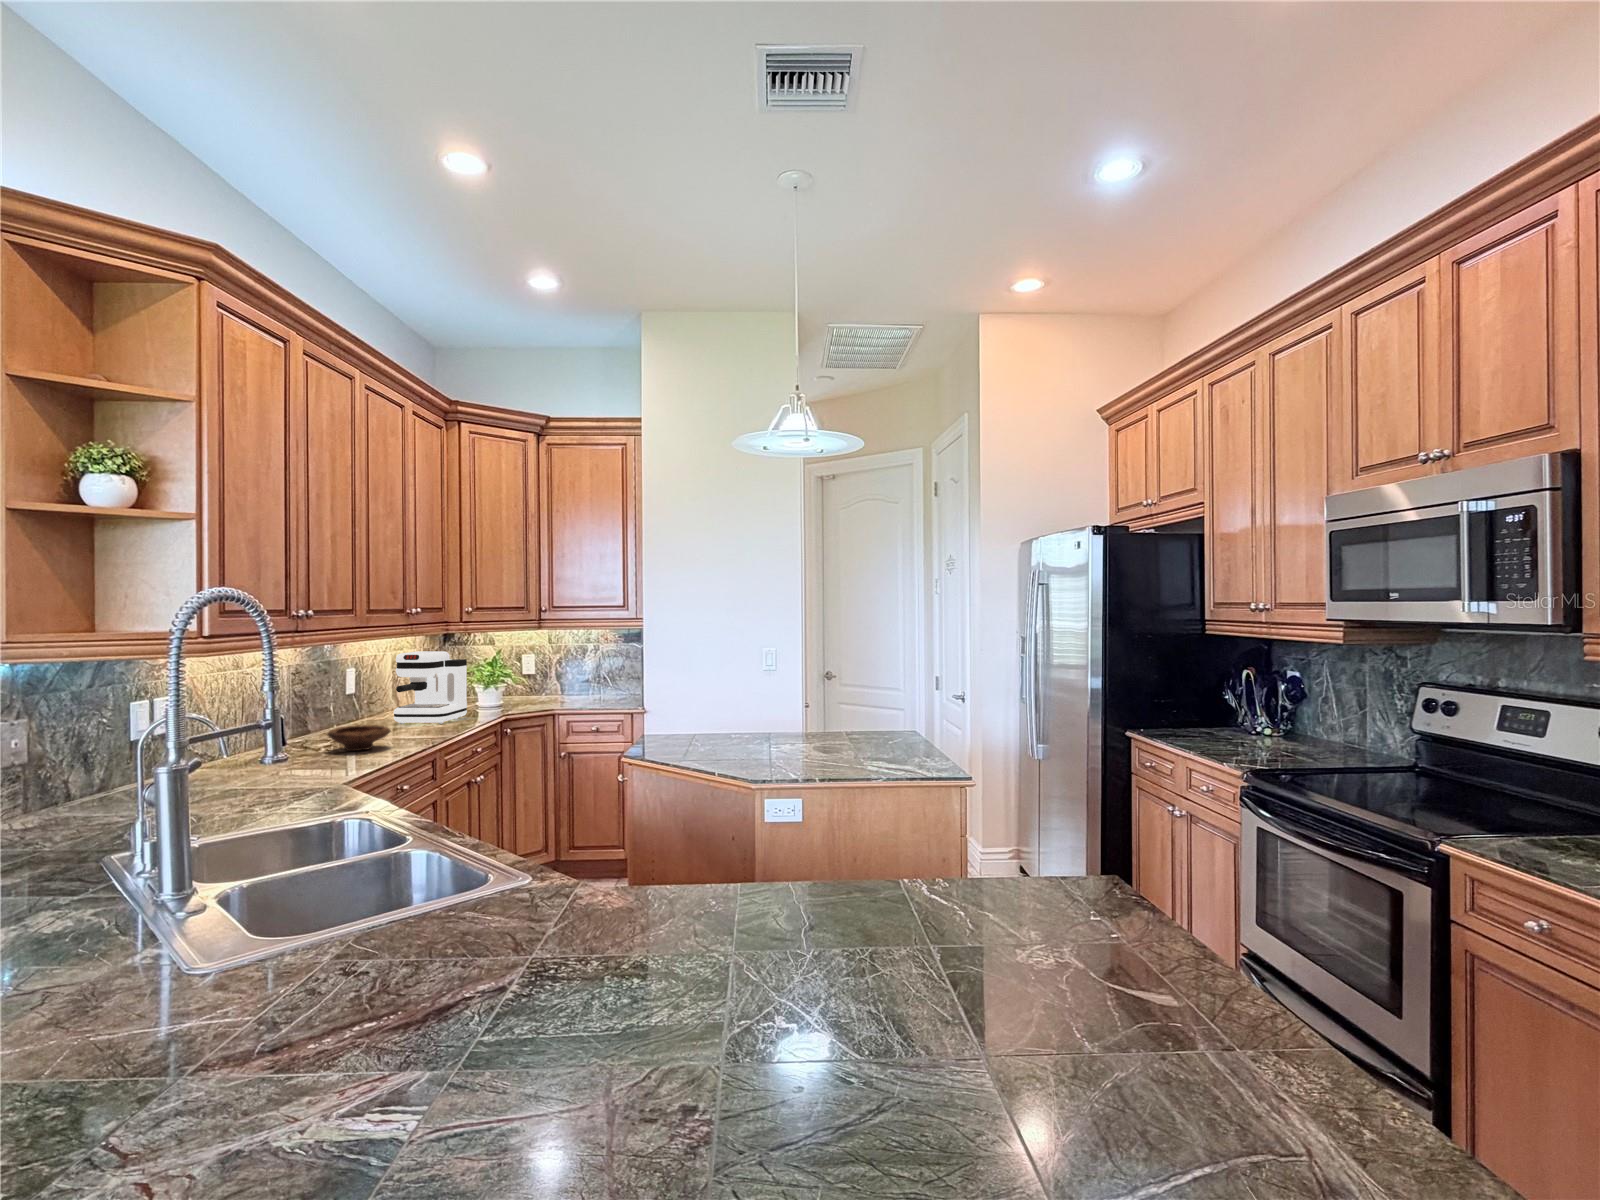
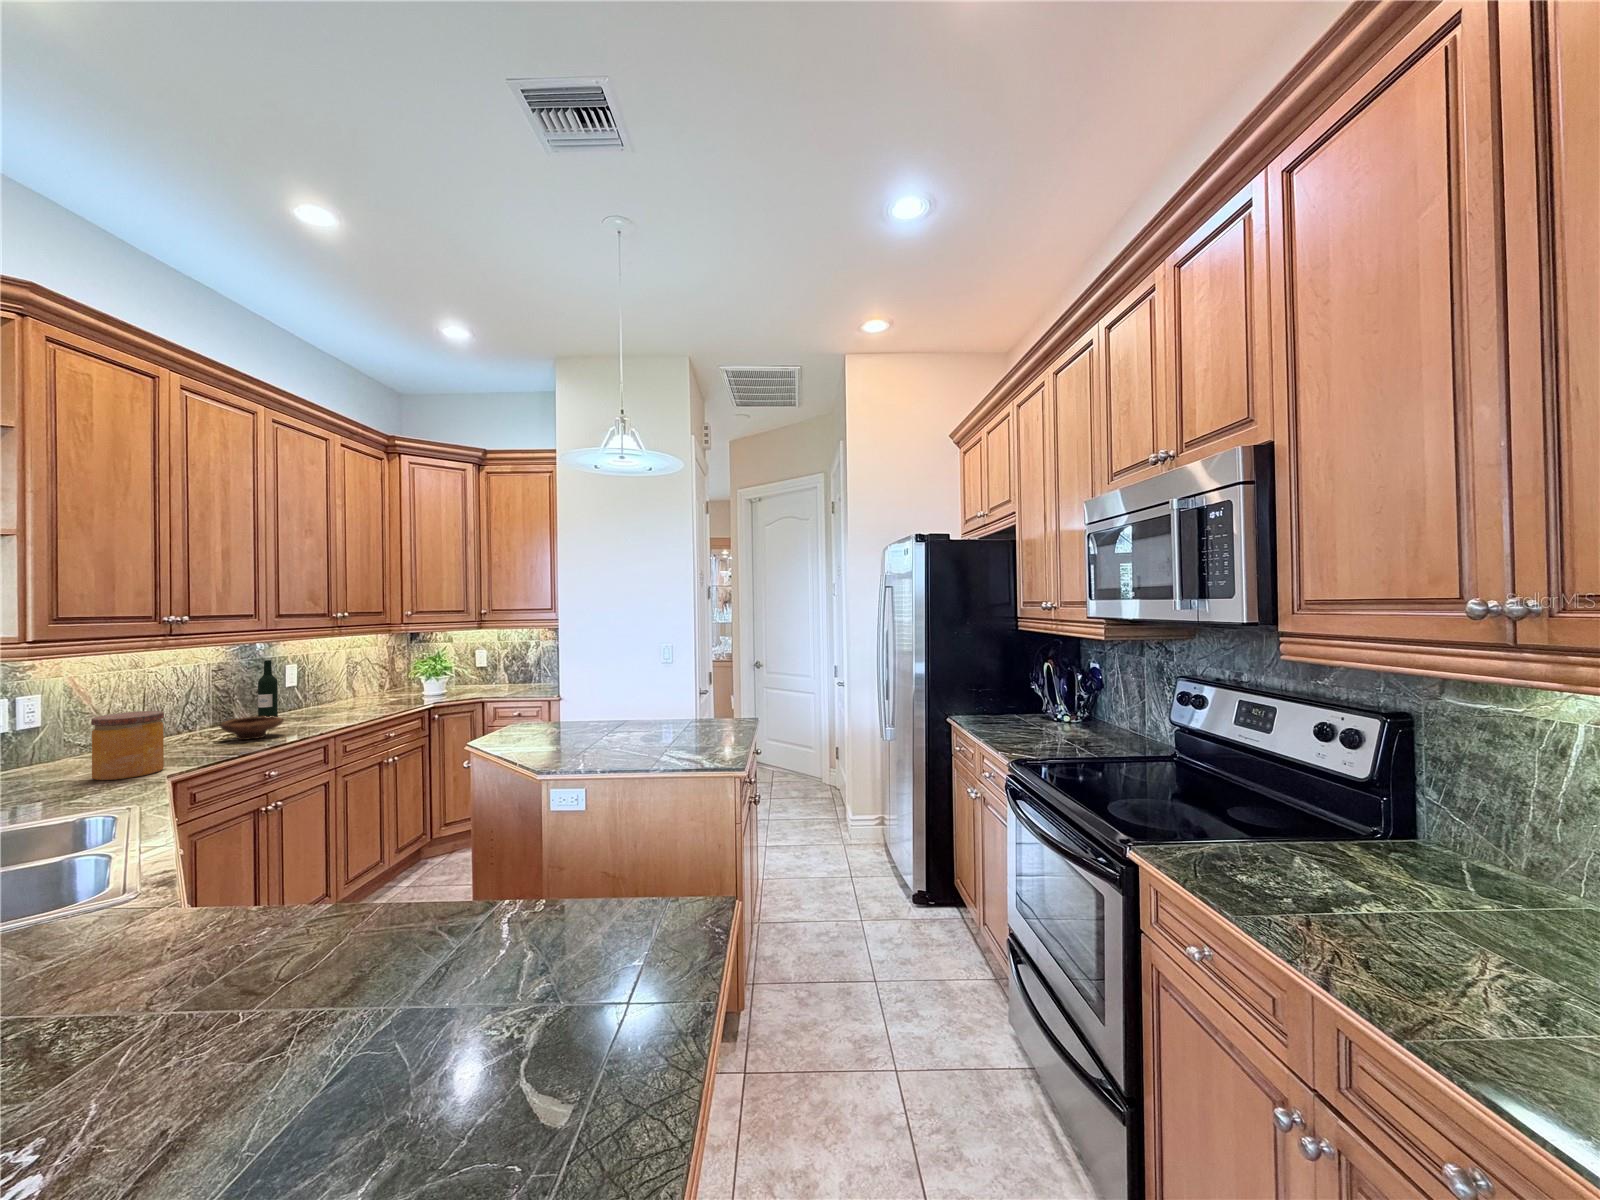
coffee maker: present [394,651,467,724] -> none [322,649,397,712]
wine bottle: none [329,663,349,732] -> present [258,660,278,717]
jar: none [257,714,322,789] -> present [91,711,164,780]

